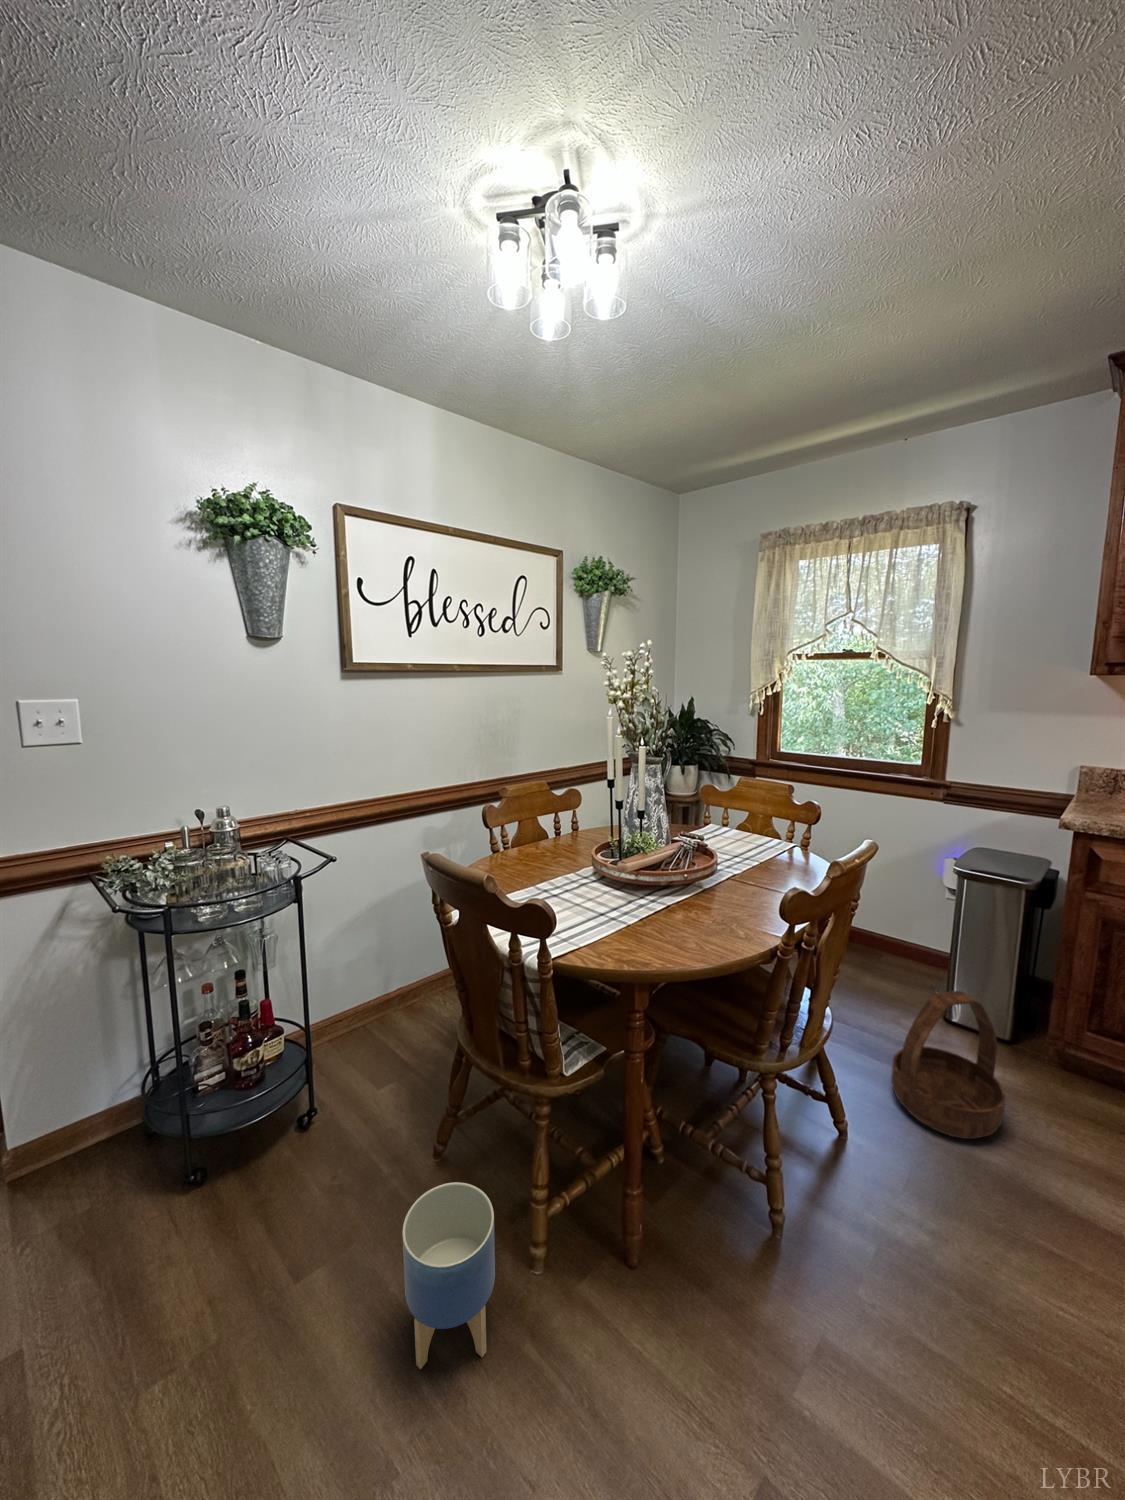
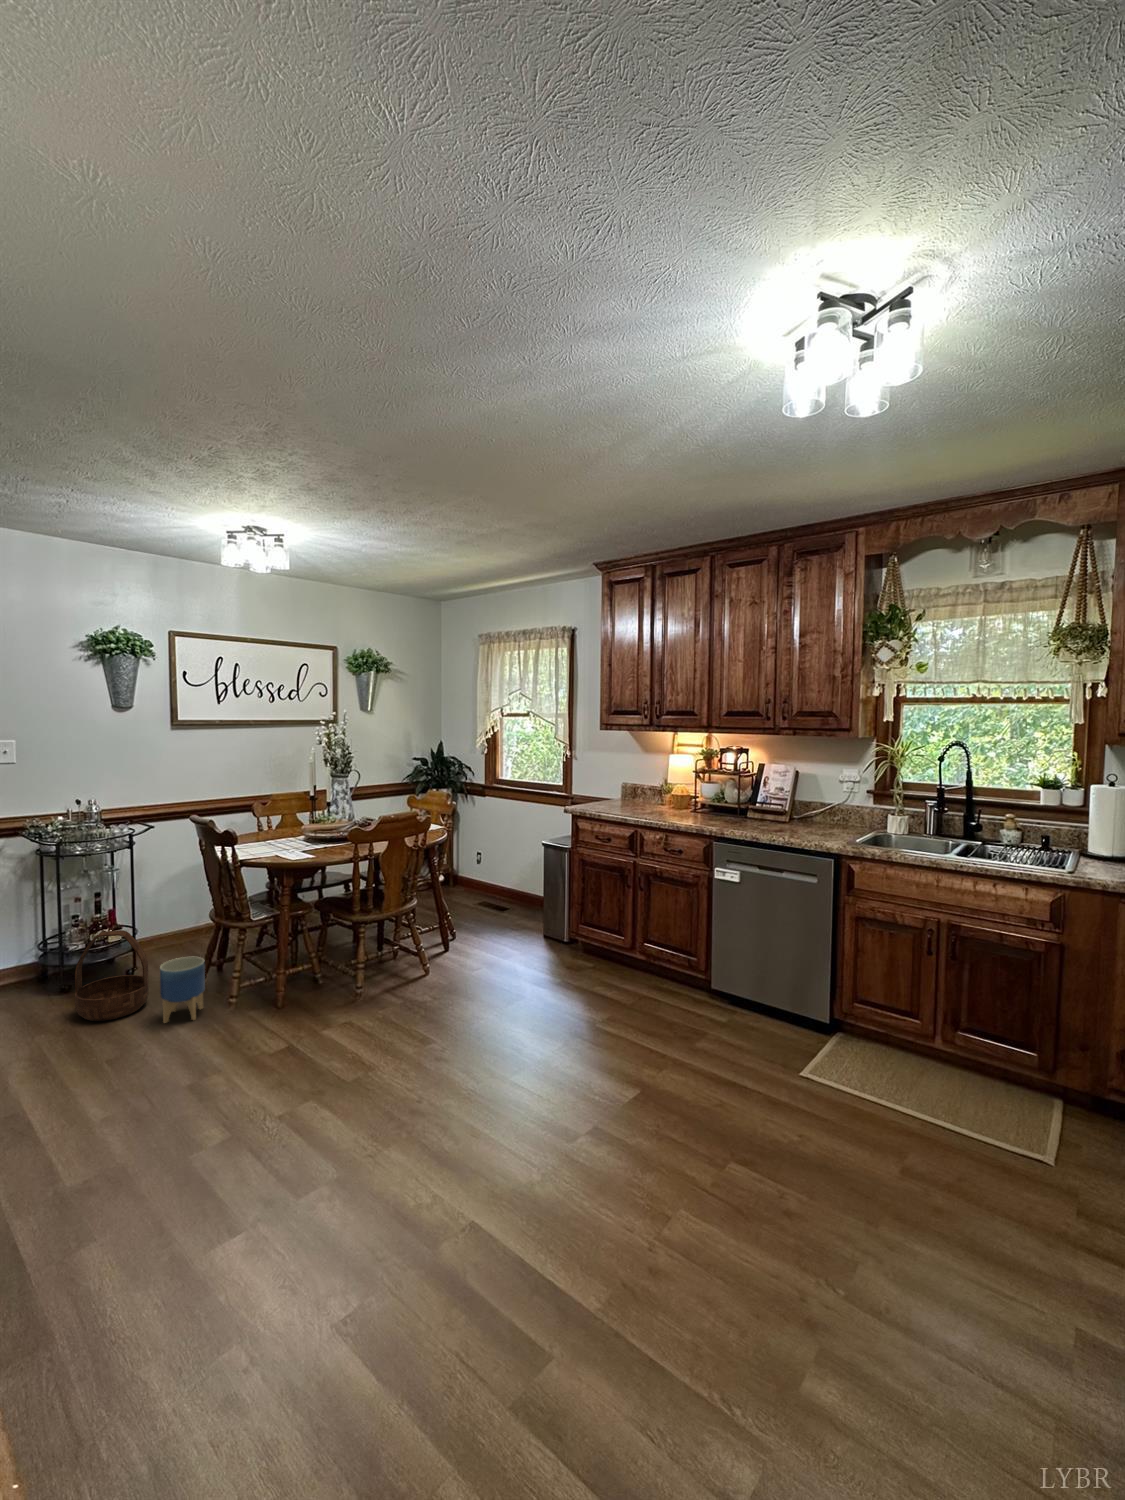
basket: present [891,991,1006,1139] -> present [75,930,149,1021]

